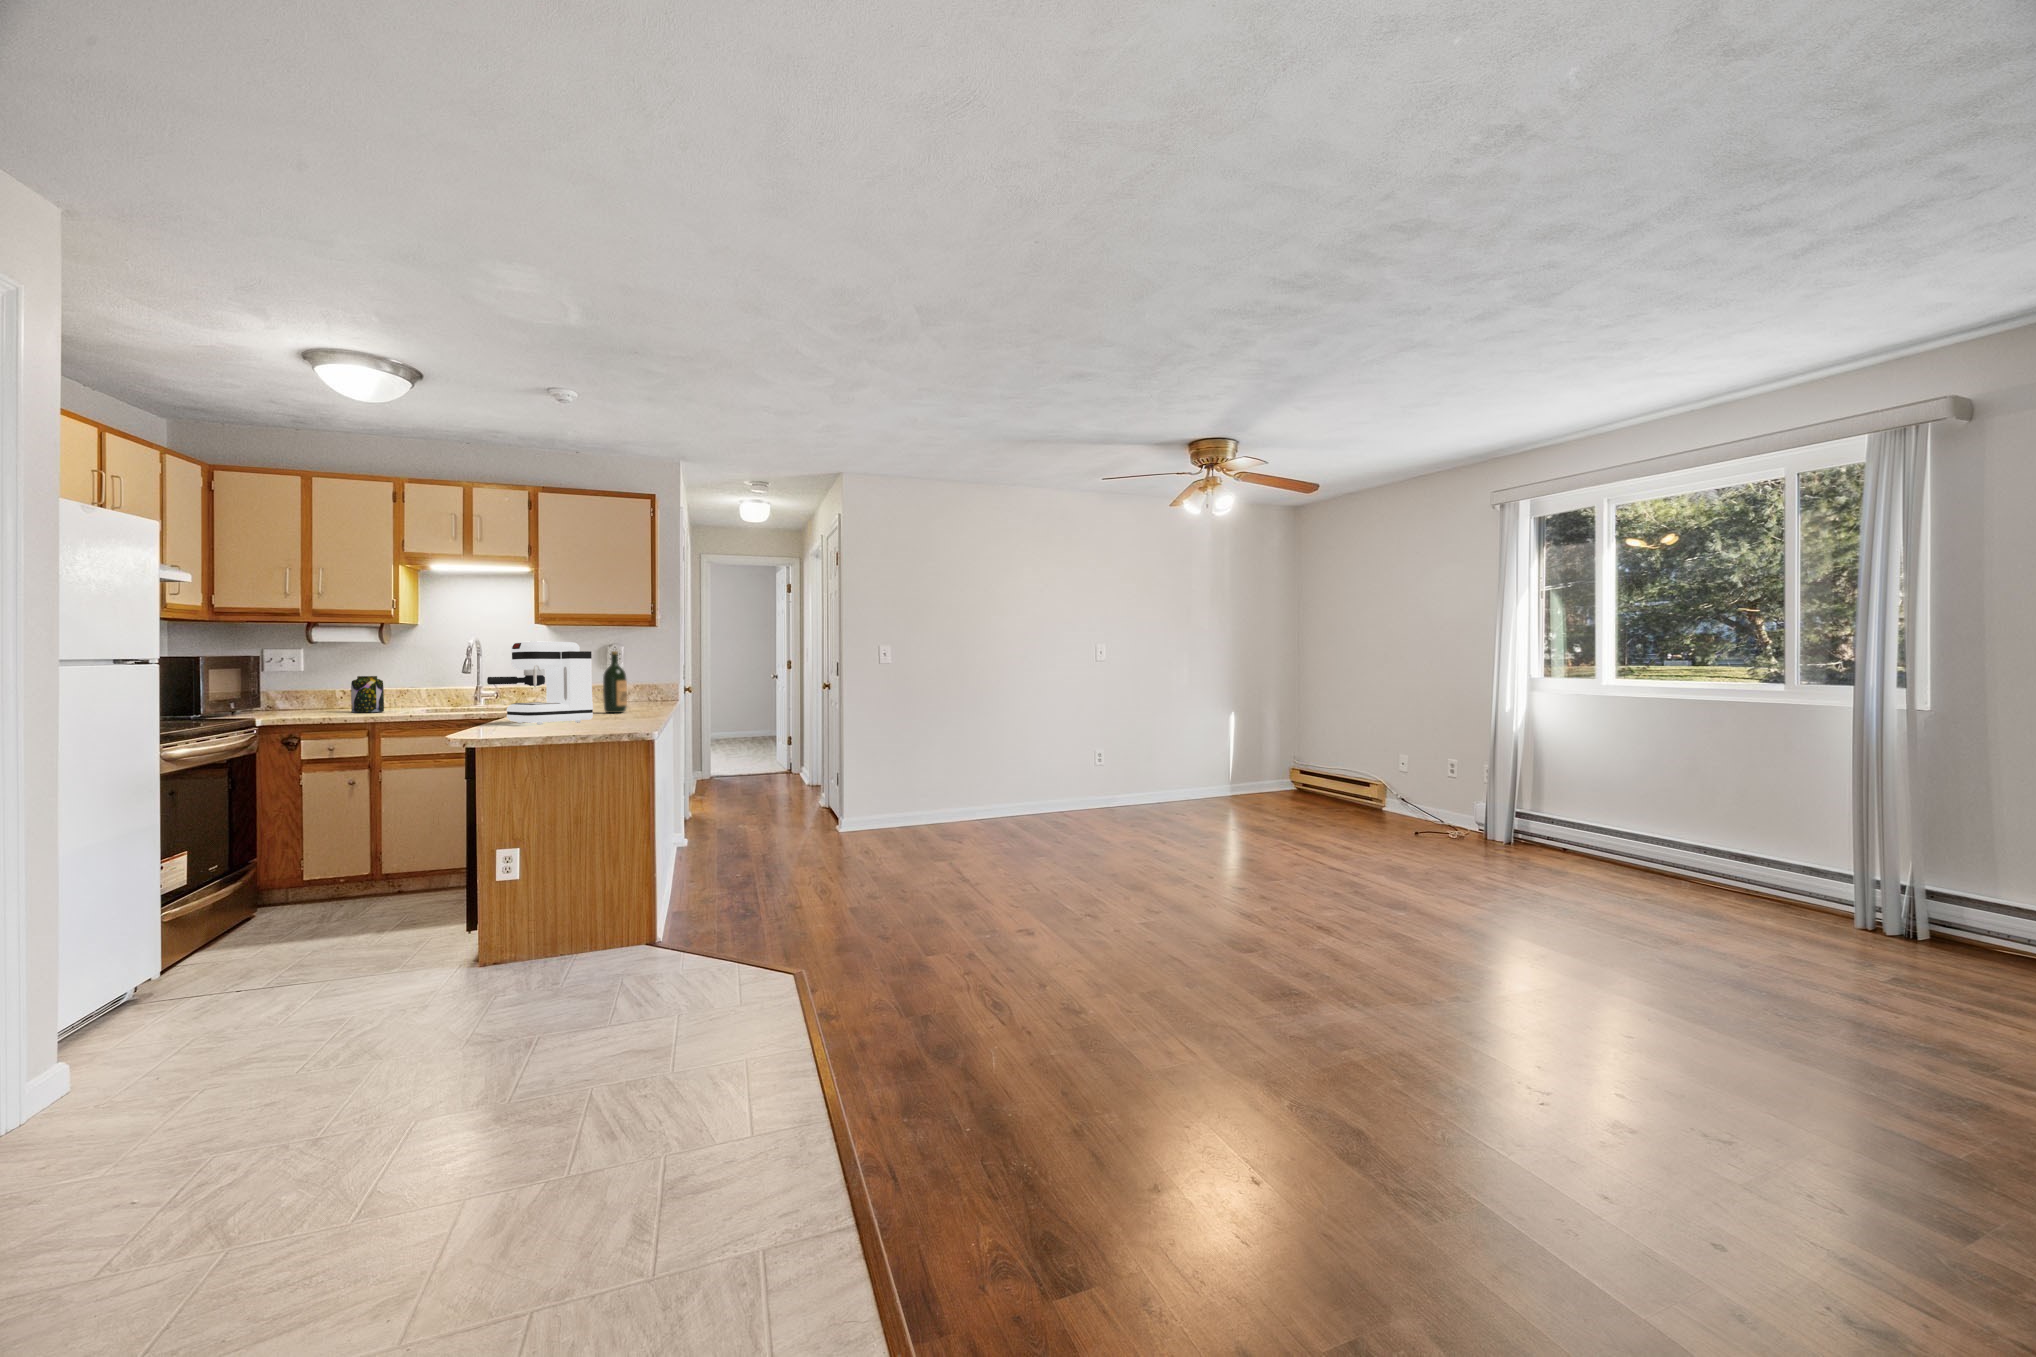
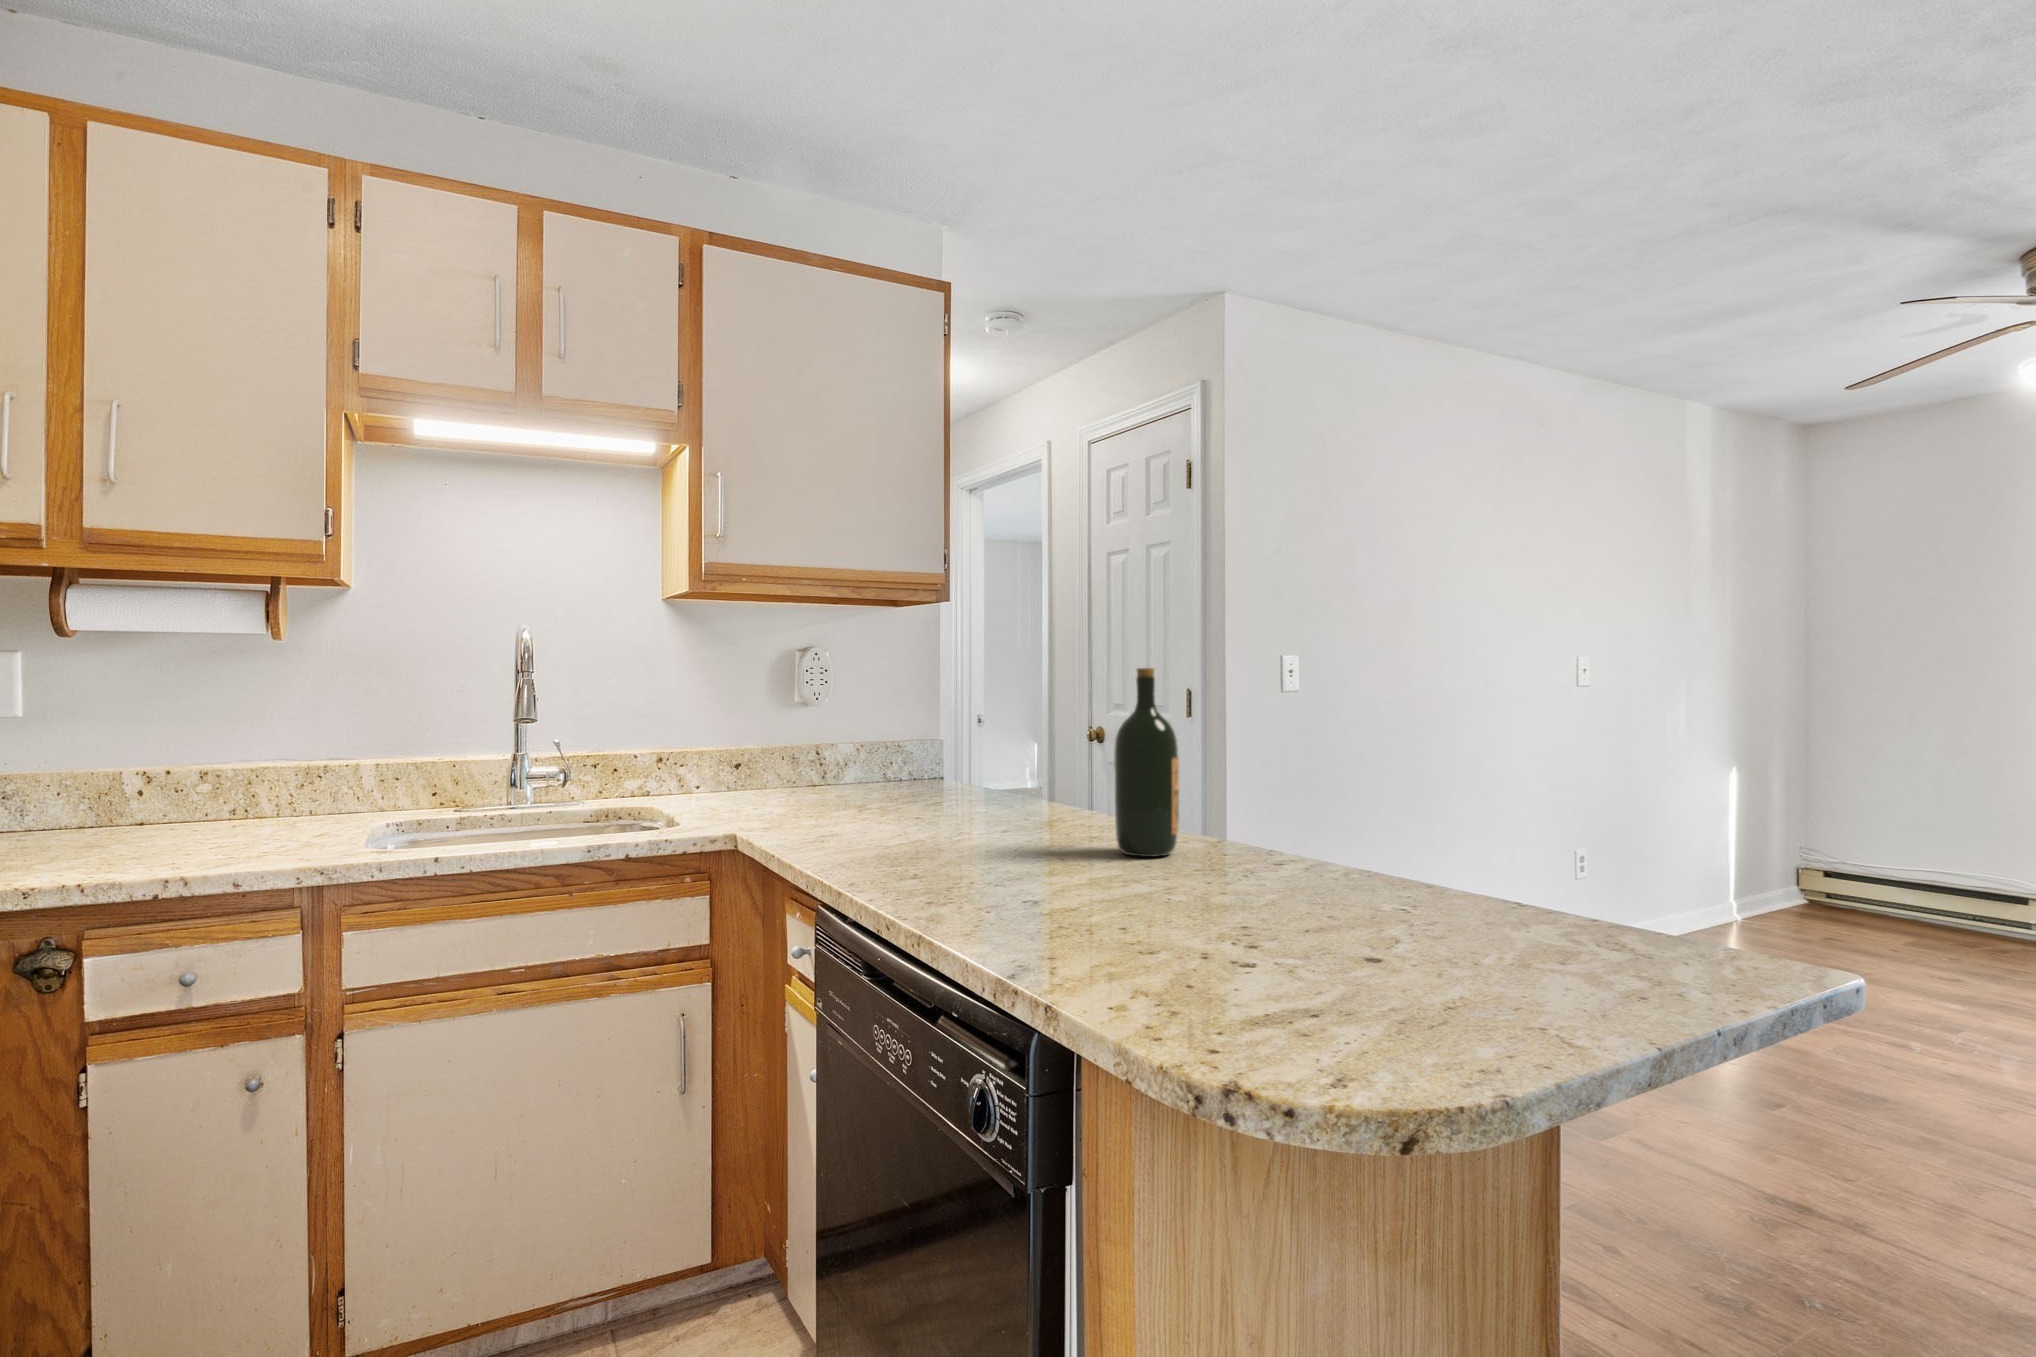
coffee maker: present [487,641,593,724] -> none [1221,641,1511,999]
jar: present [351,676,384,713] -> none [213,731,307,846]

